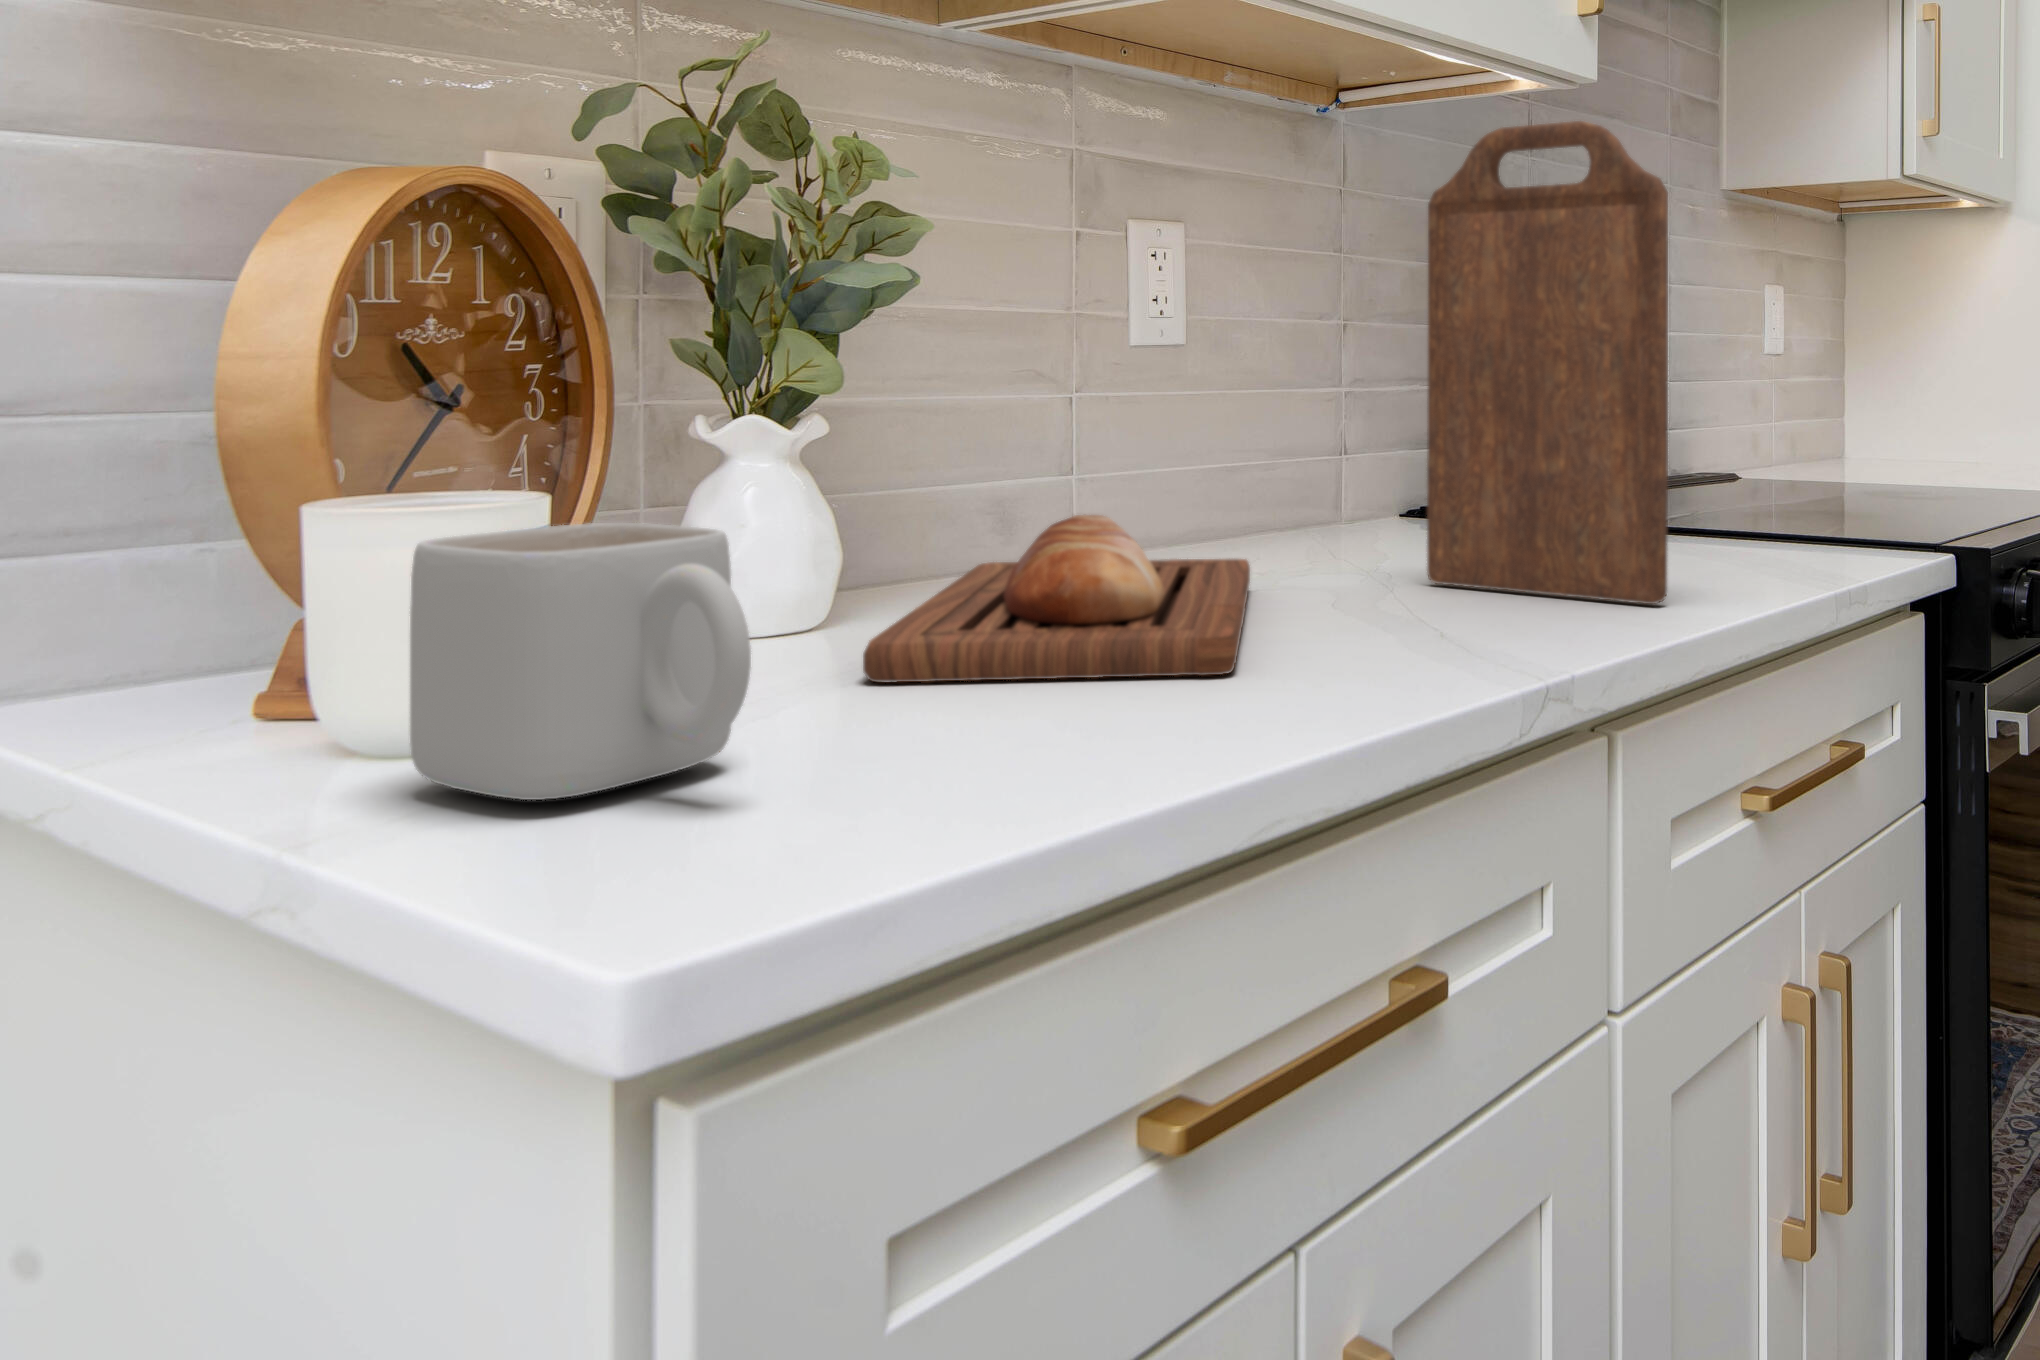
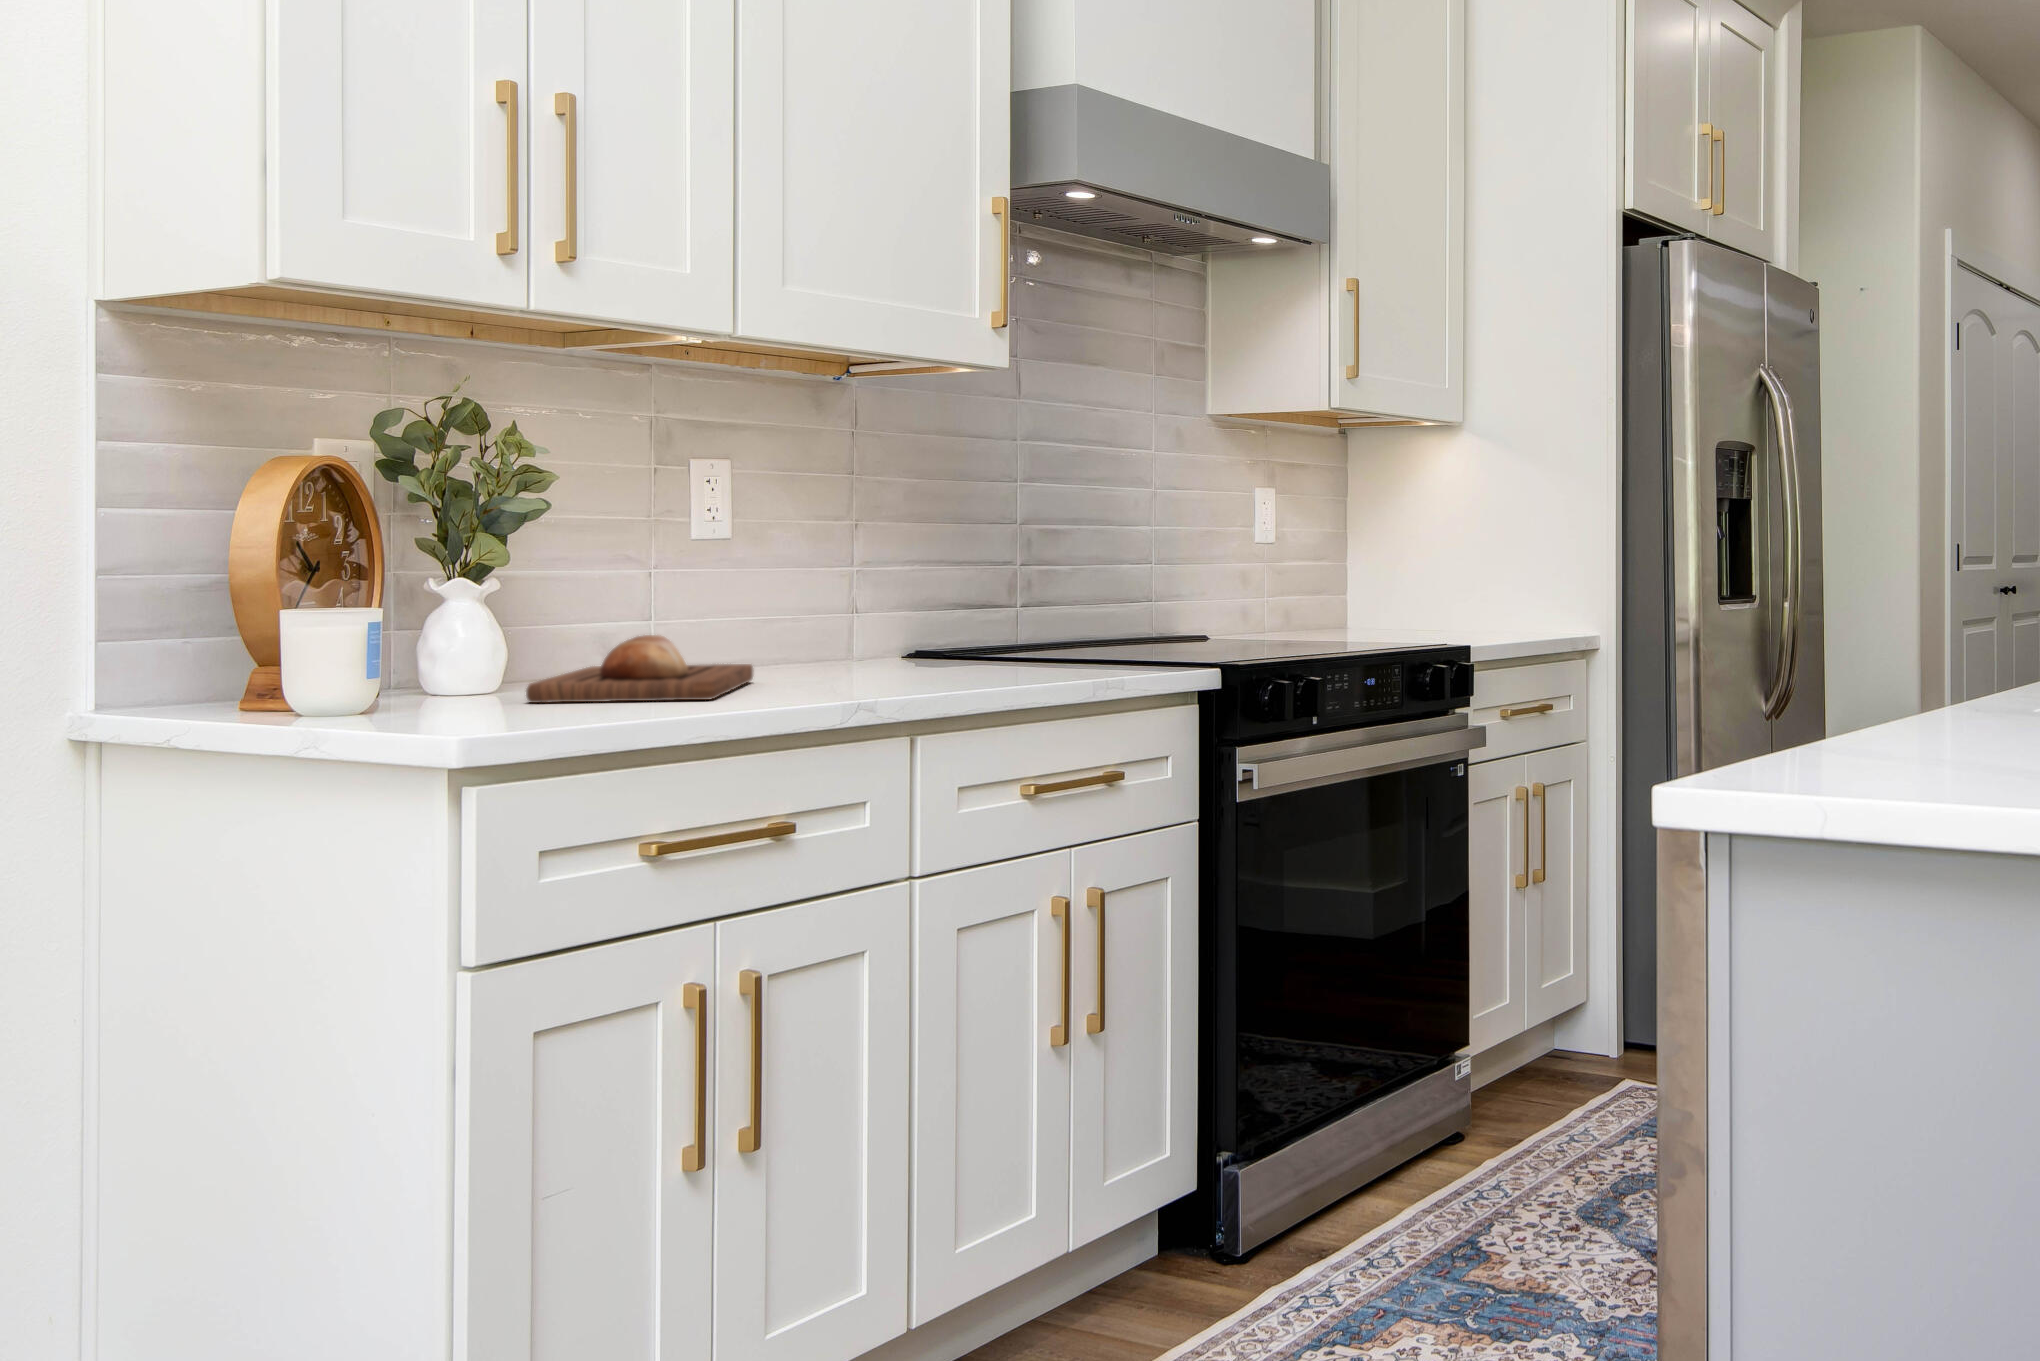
cutting board: present [1427,121,1668,604] -> none [863,413,987,683]
mug: present [410,523,751,800] -> none [343,617,487,718]

